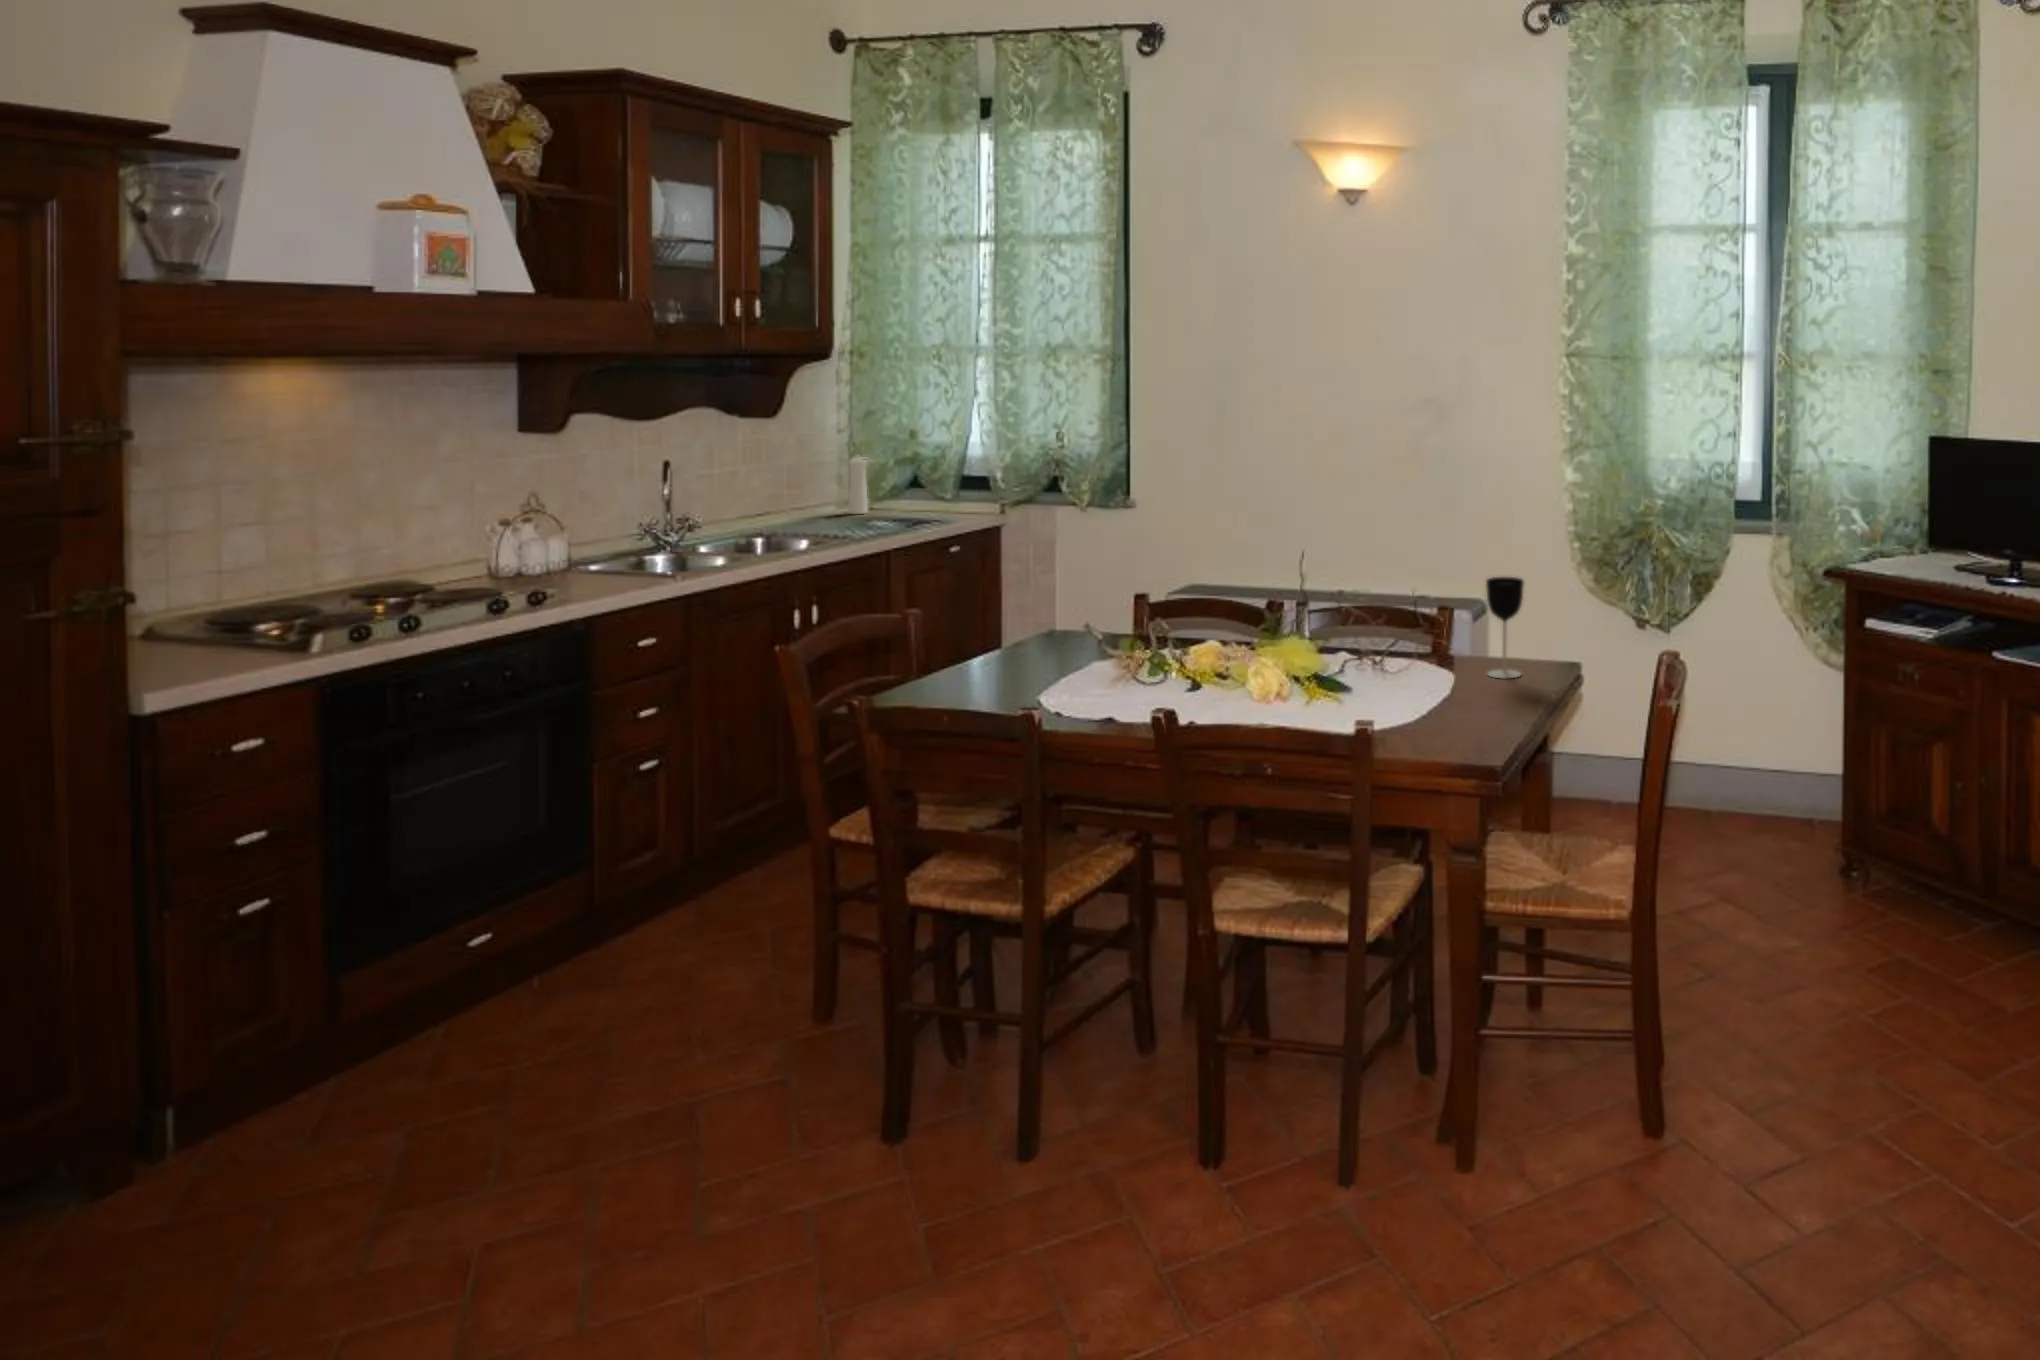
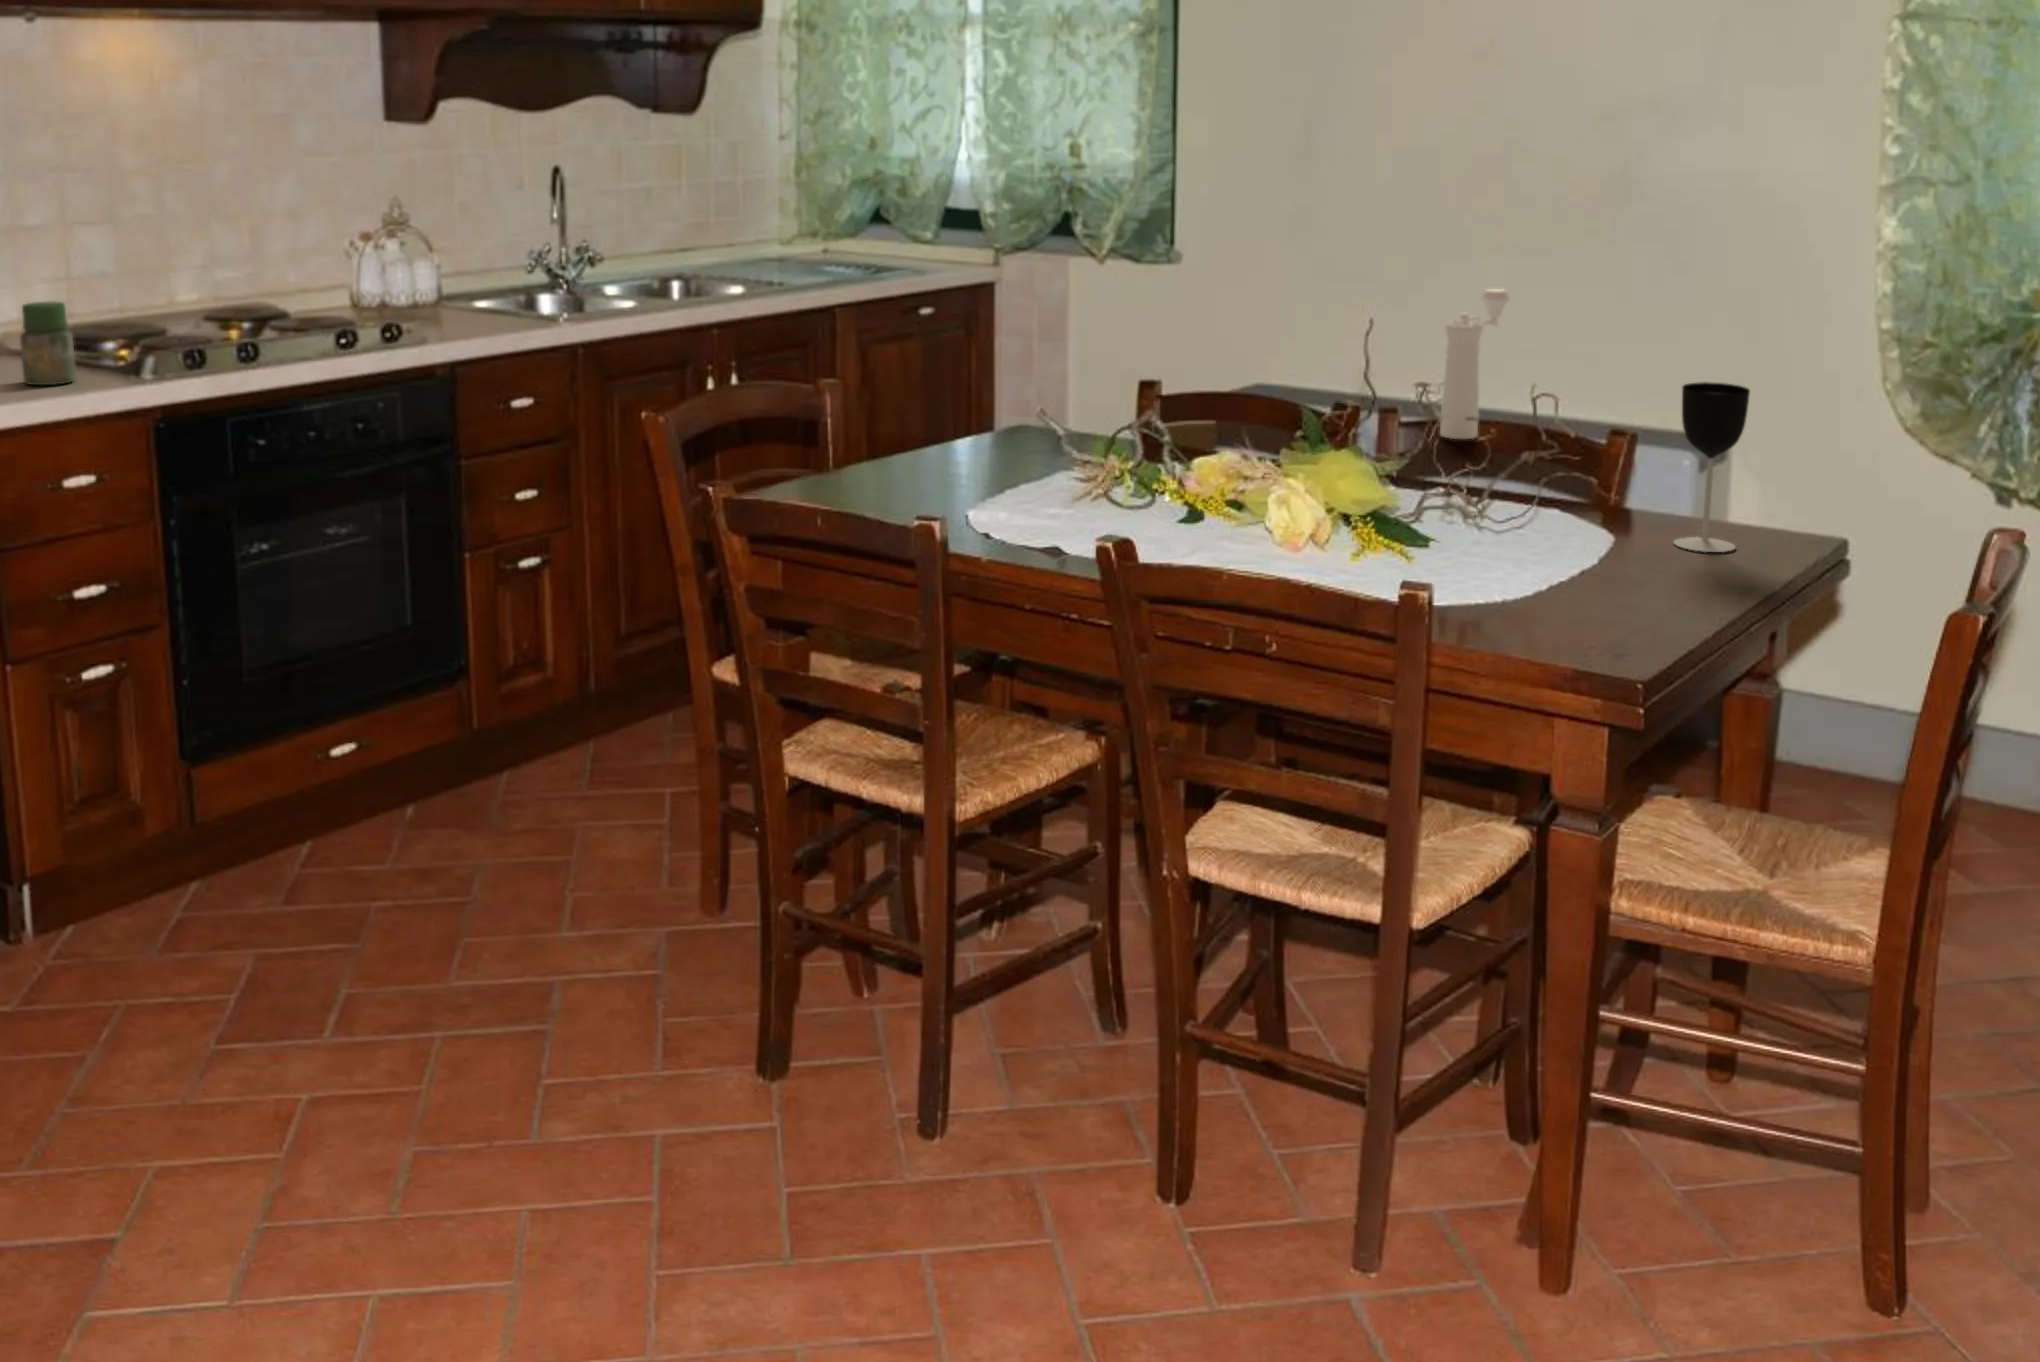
pepper mill: present [848,456,868,514] -> present [1440,289,1509,439]
jar: none [200,595,253,665] -> present [20,302,76,385]

